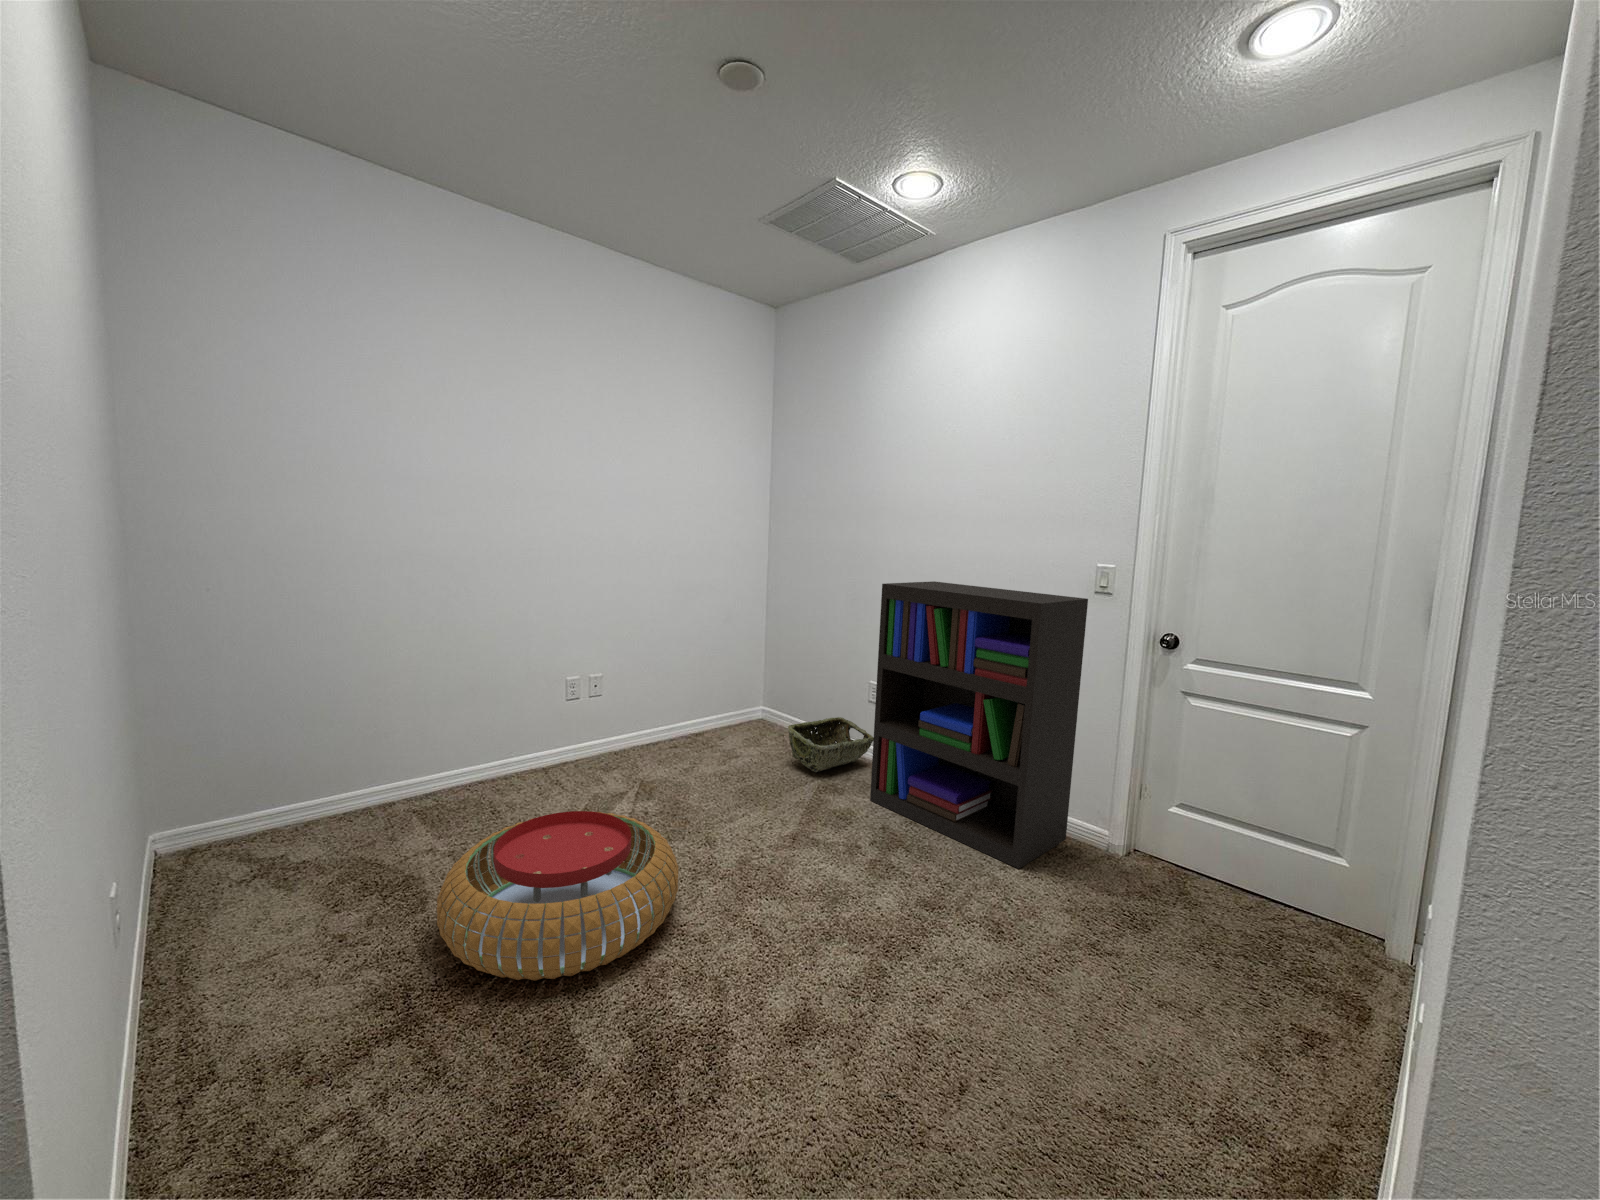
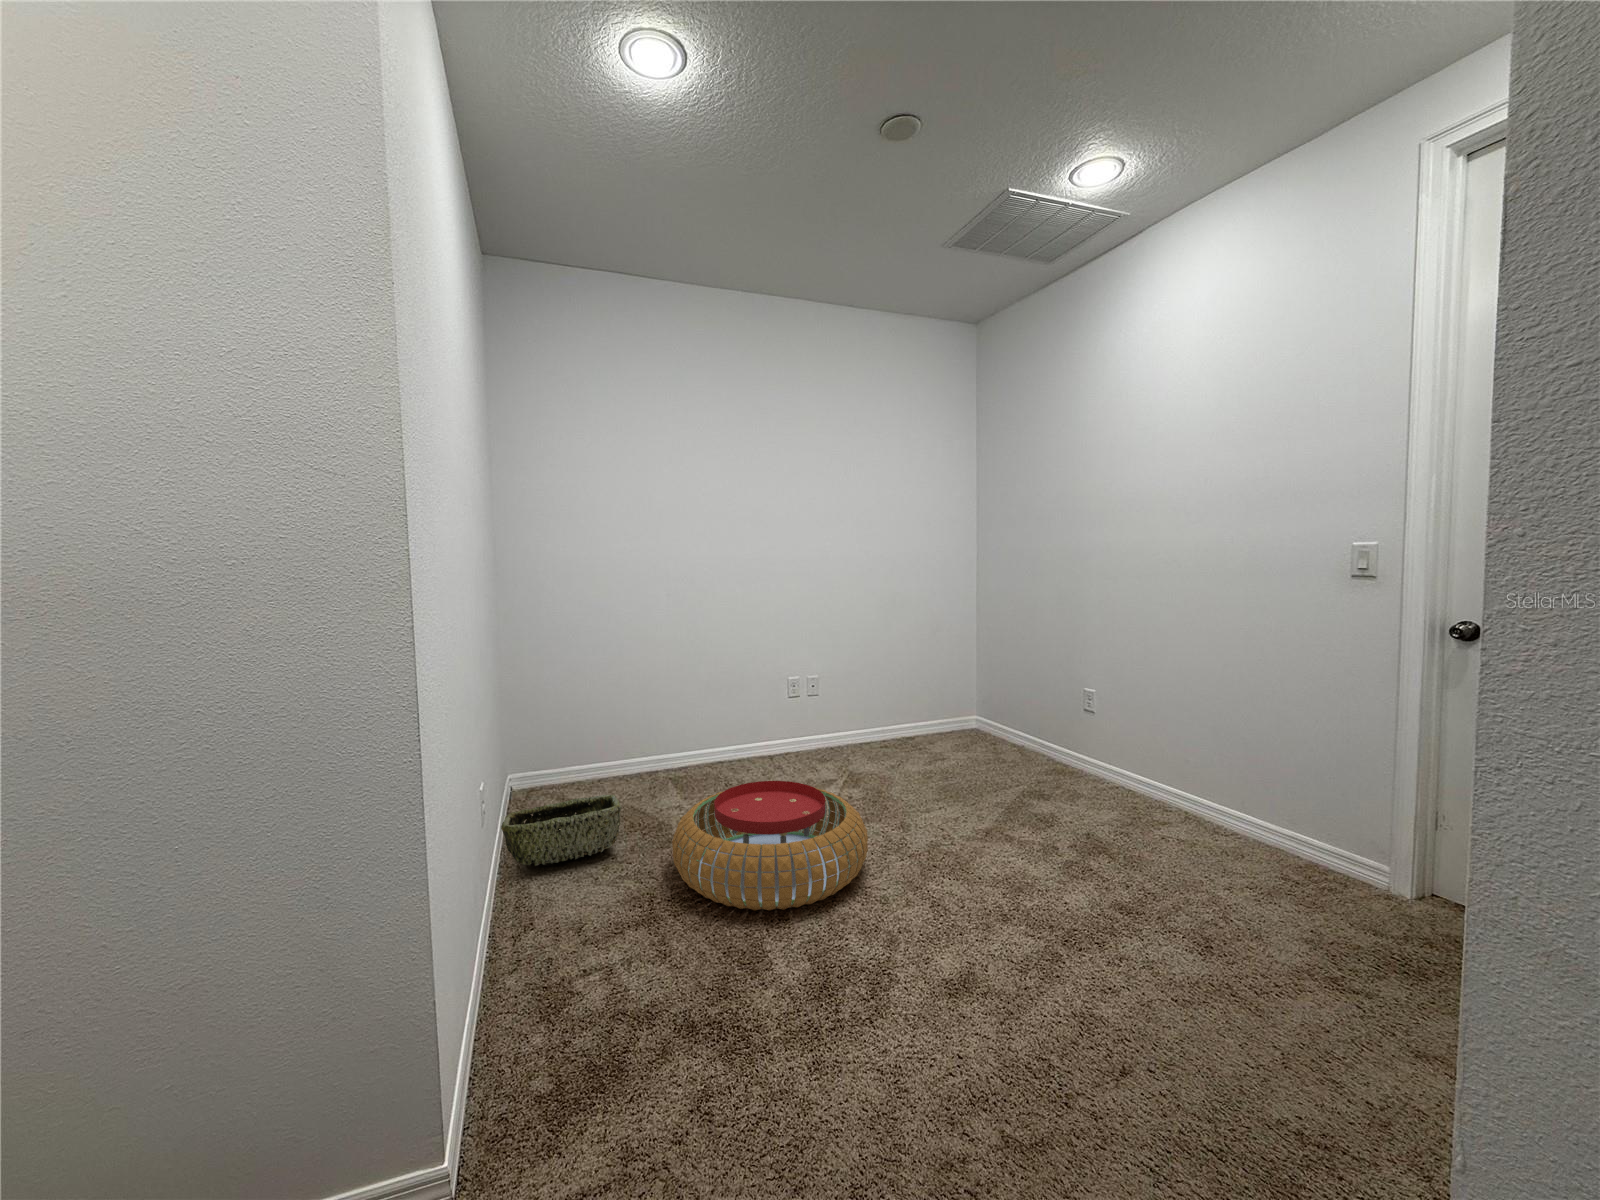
bookshelf: present [870,581,1088,869] -> none [1084,577,1342,892]
woven basket: present [788,717,874,772] -> present [501,795,622,865]

